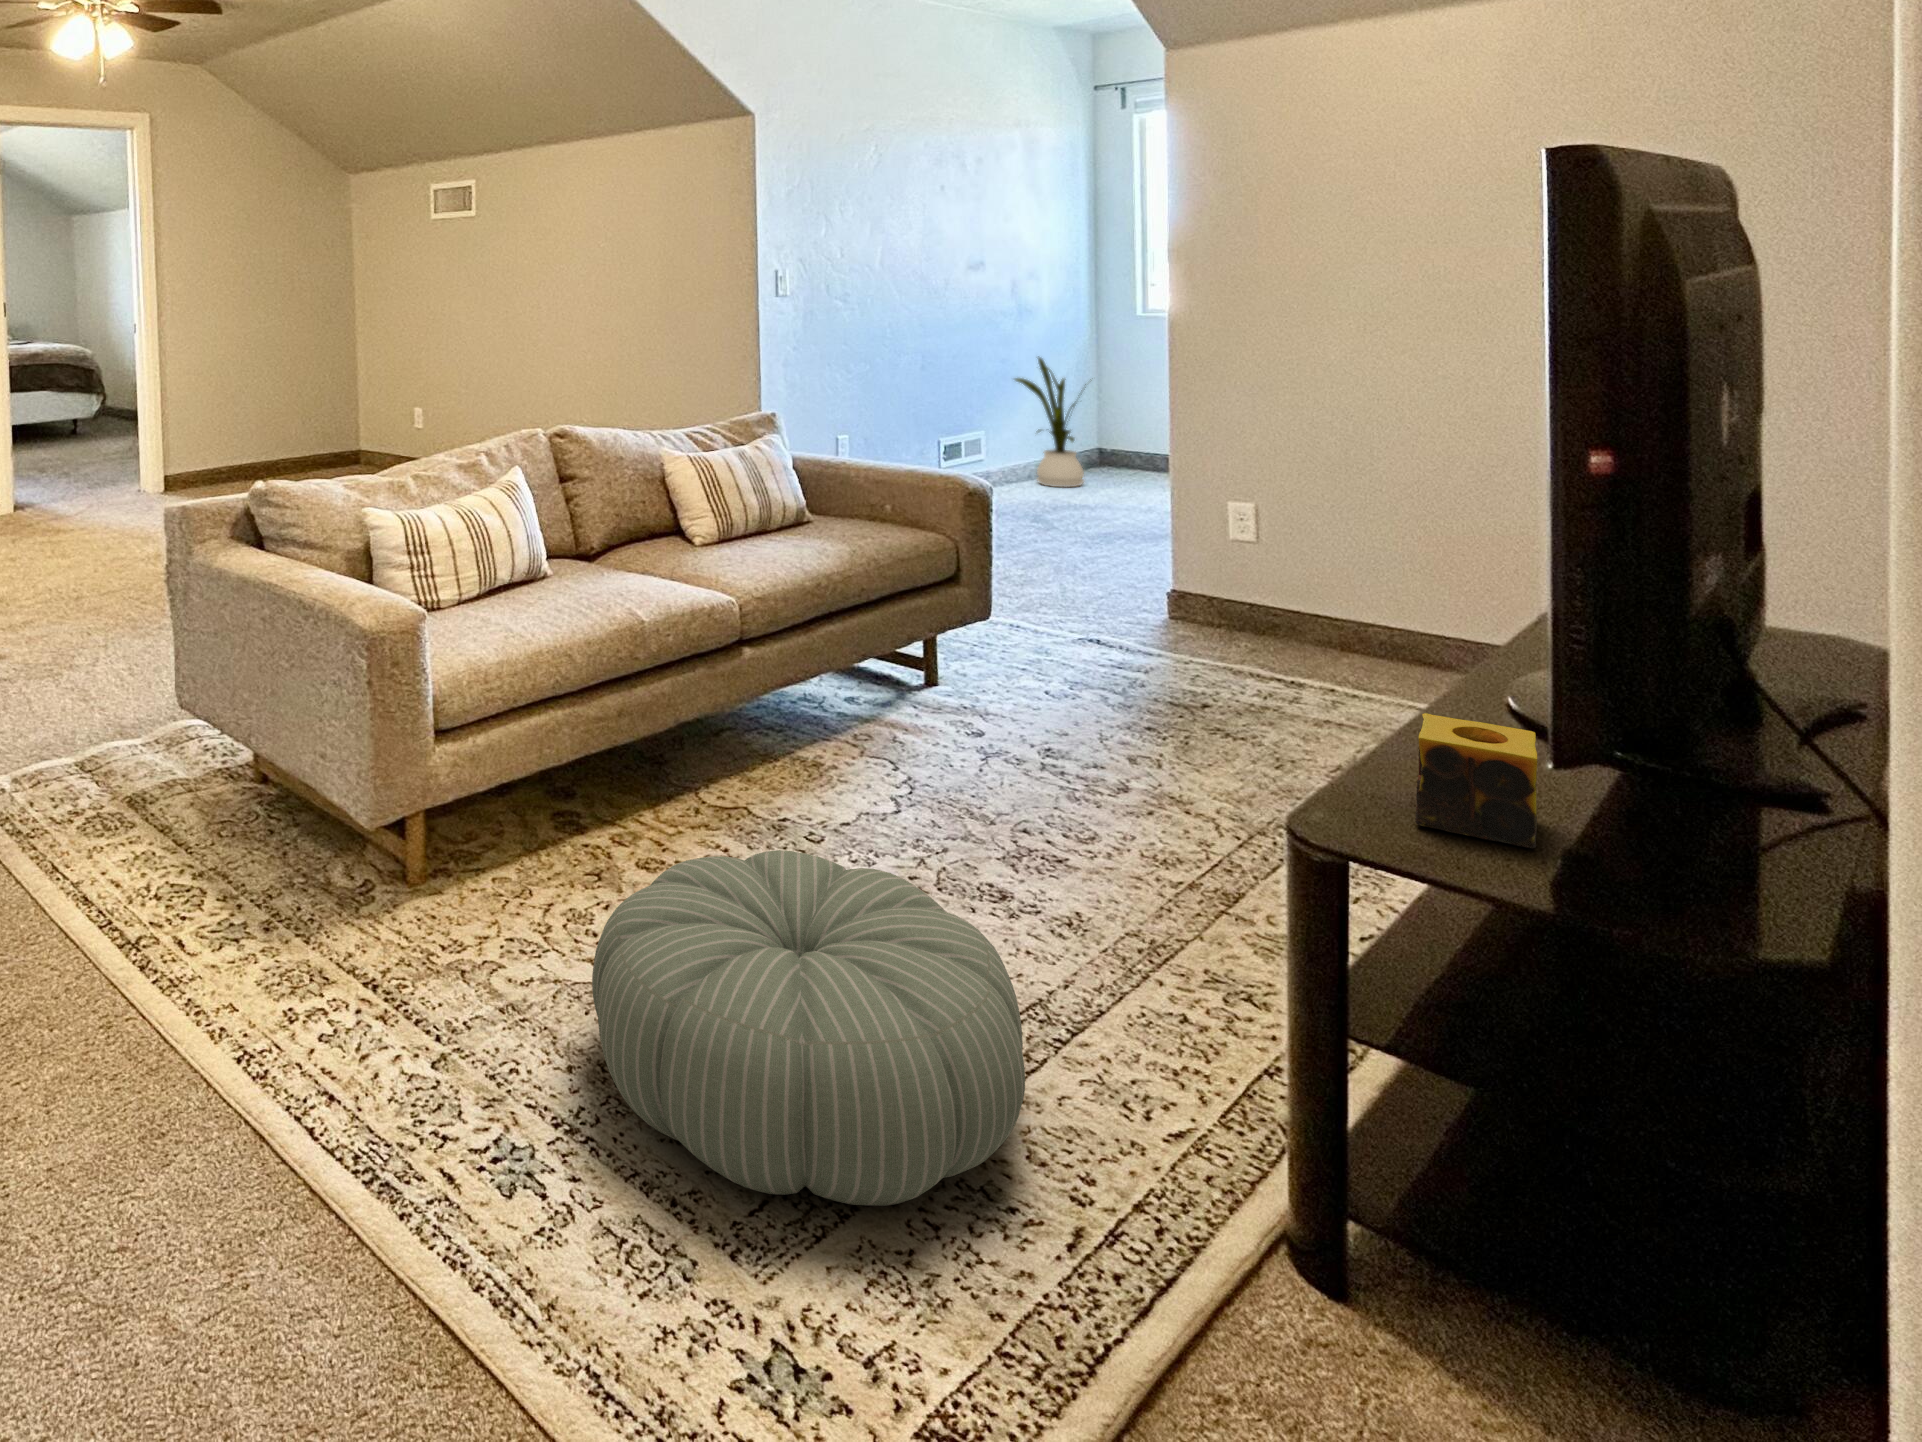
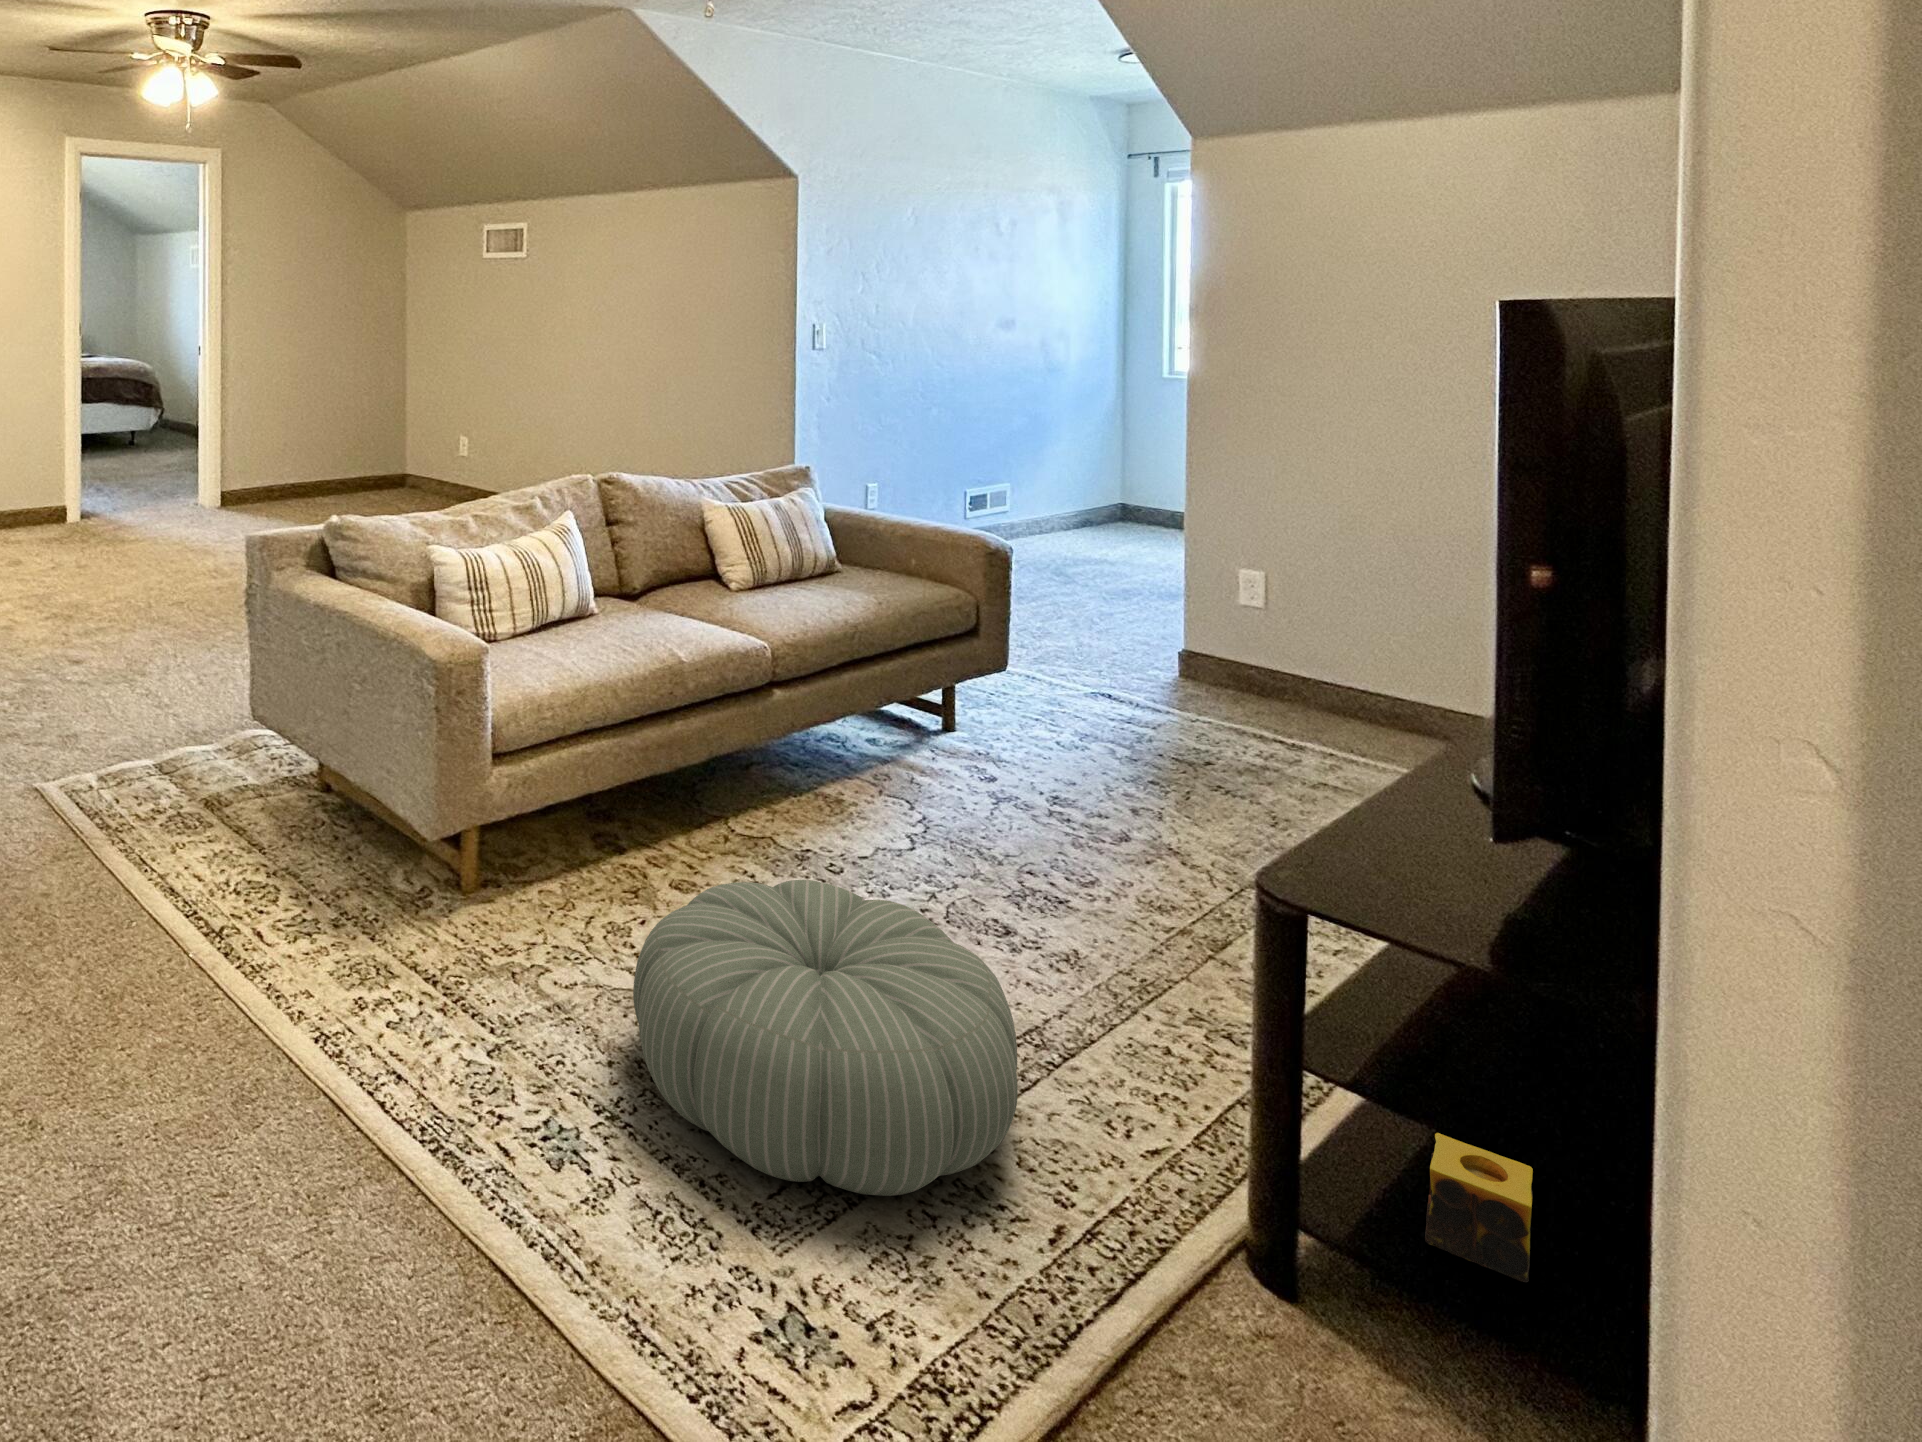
house plant: present [1015,356,1086,487] -> none [1043,411,1127,540]
candle: present [1415,713,1537,848] -> present [1425,1133,1533,1282]

